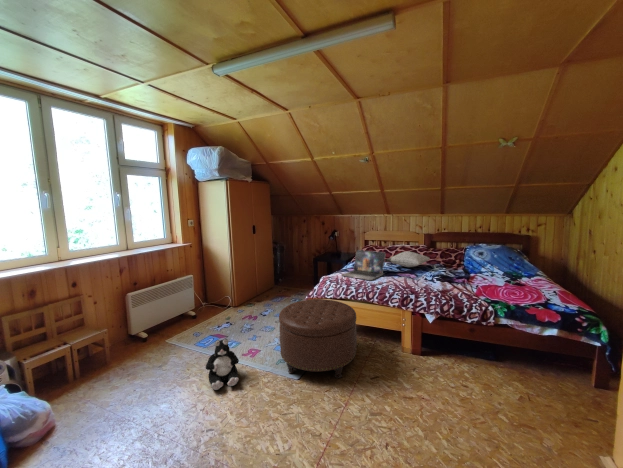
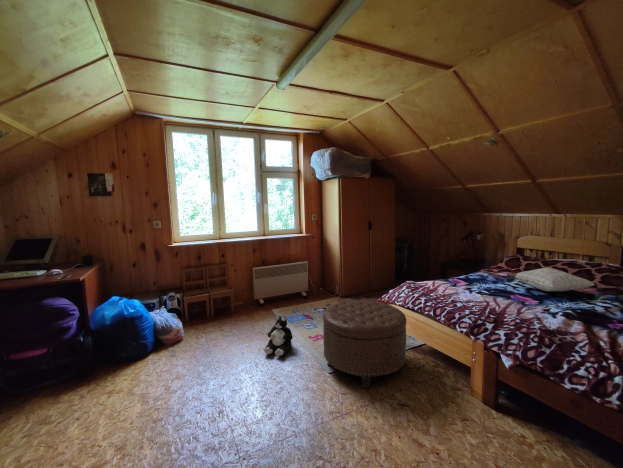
laptop: present [343,250,385,280] -> none [428,257,492,295]

